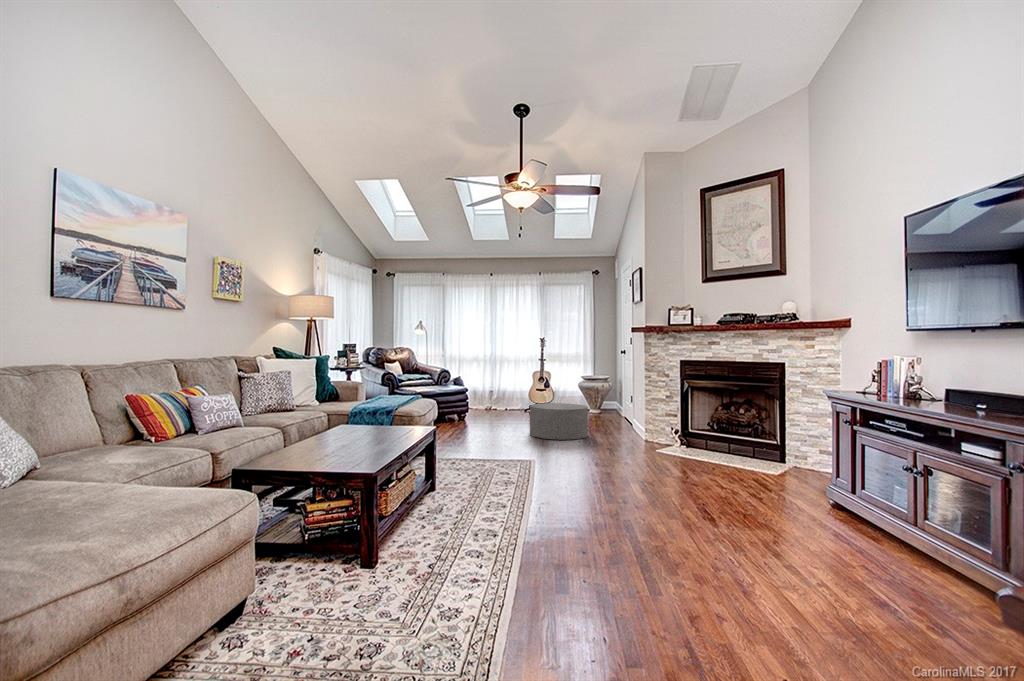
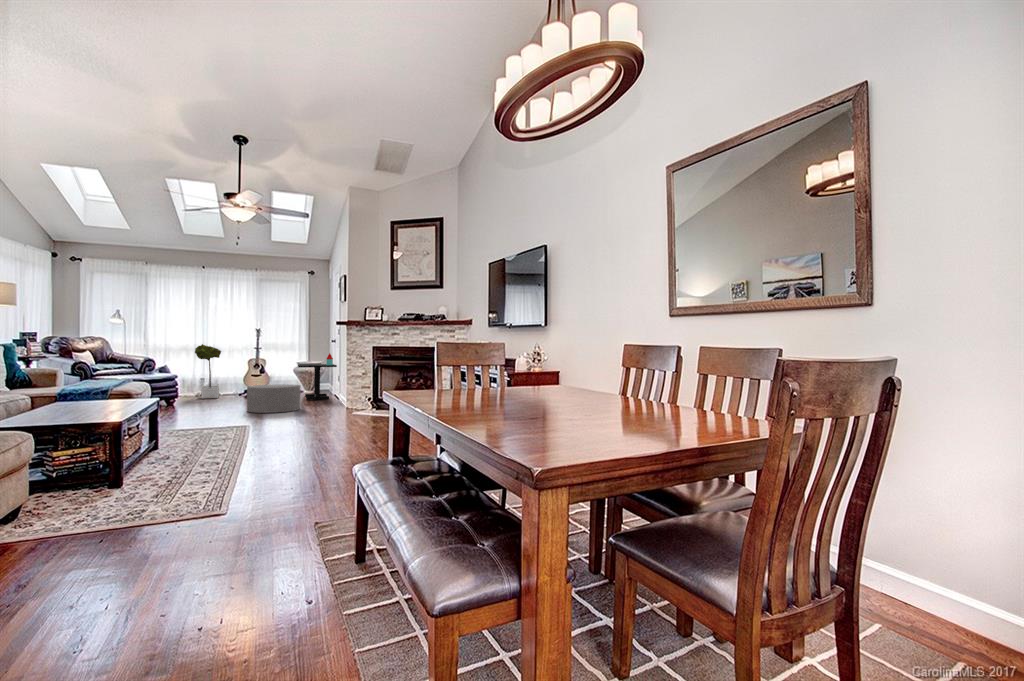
potted tree: none [485,355,508,411] -> present [195,344,221,399]
side table: none [582,366,627,422] -> present [298,353,337,400]

